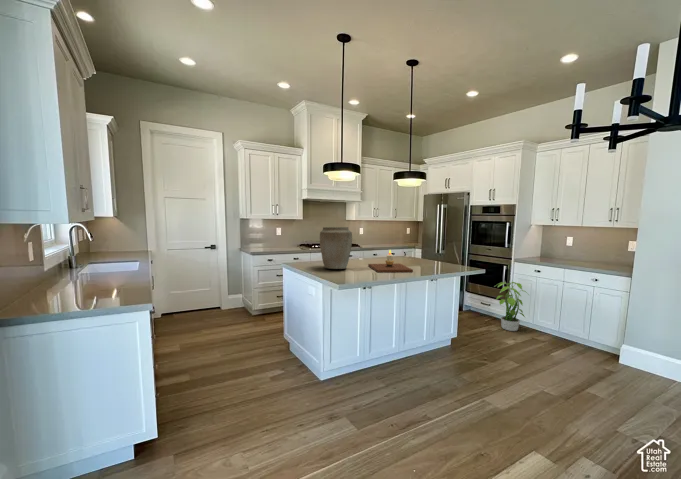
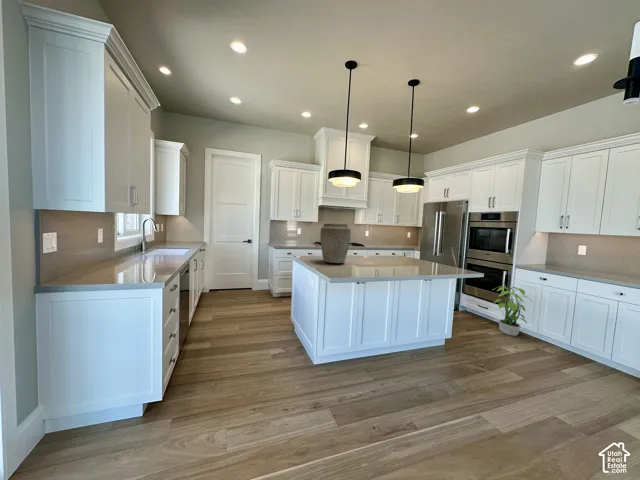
candle: present [368,250,413,273] -> none [366,248,410,271]

